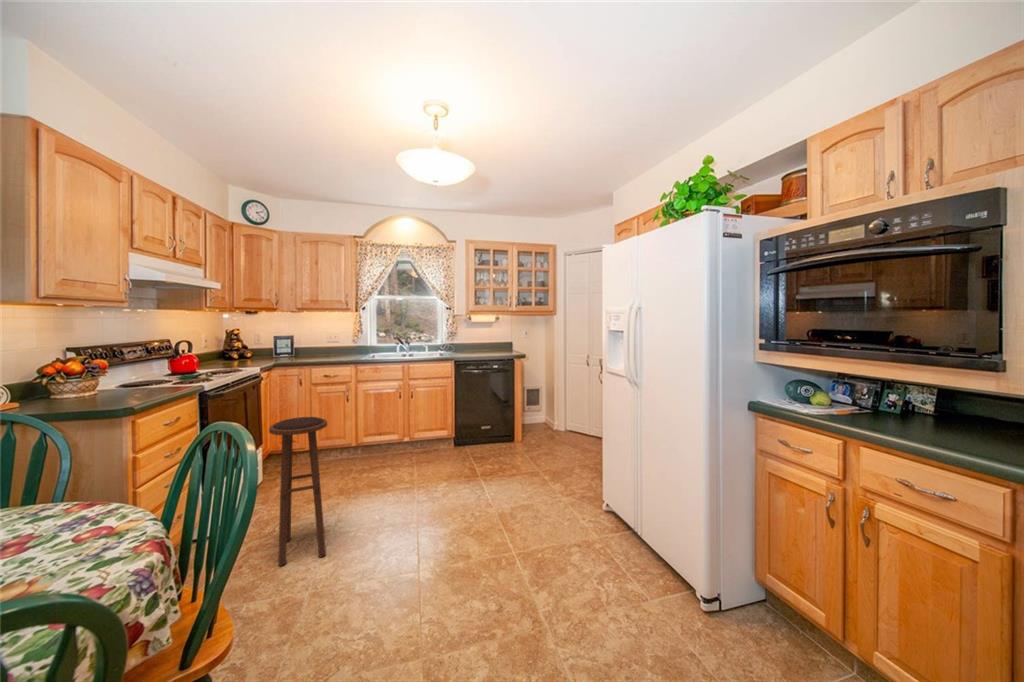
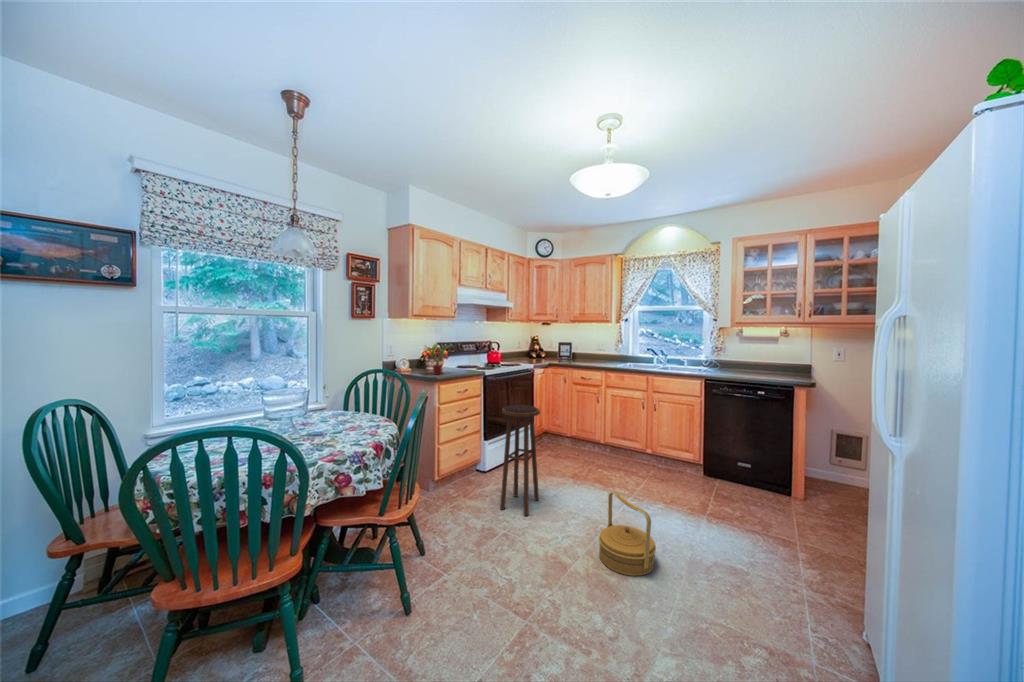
potted plant: none [60,344,140,400] -> present [424,343,450,374]
basket: none [431,483,488,560] -> present [599,491,656,576]

